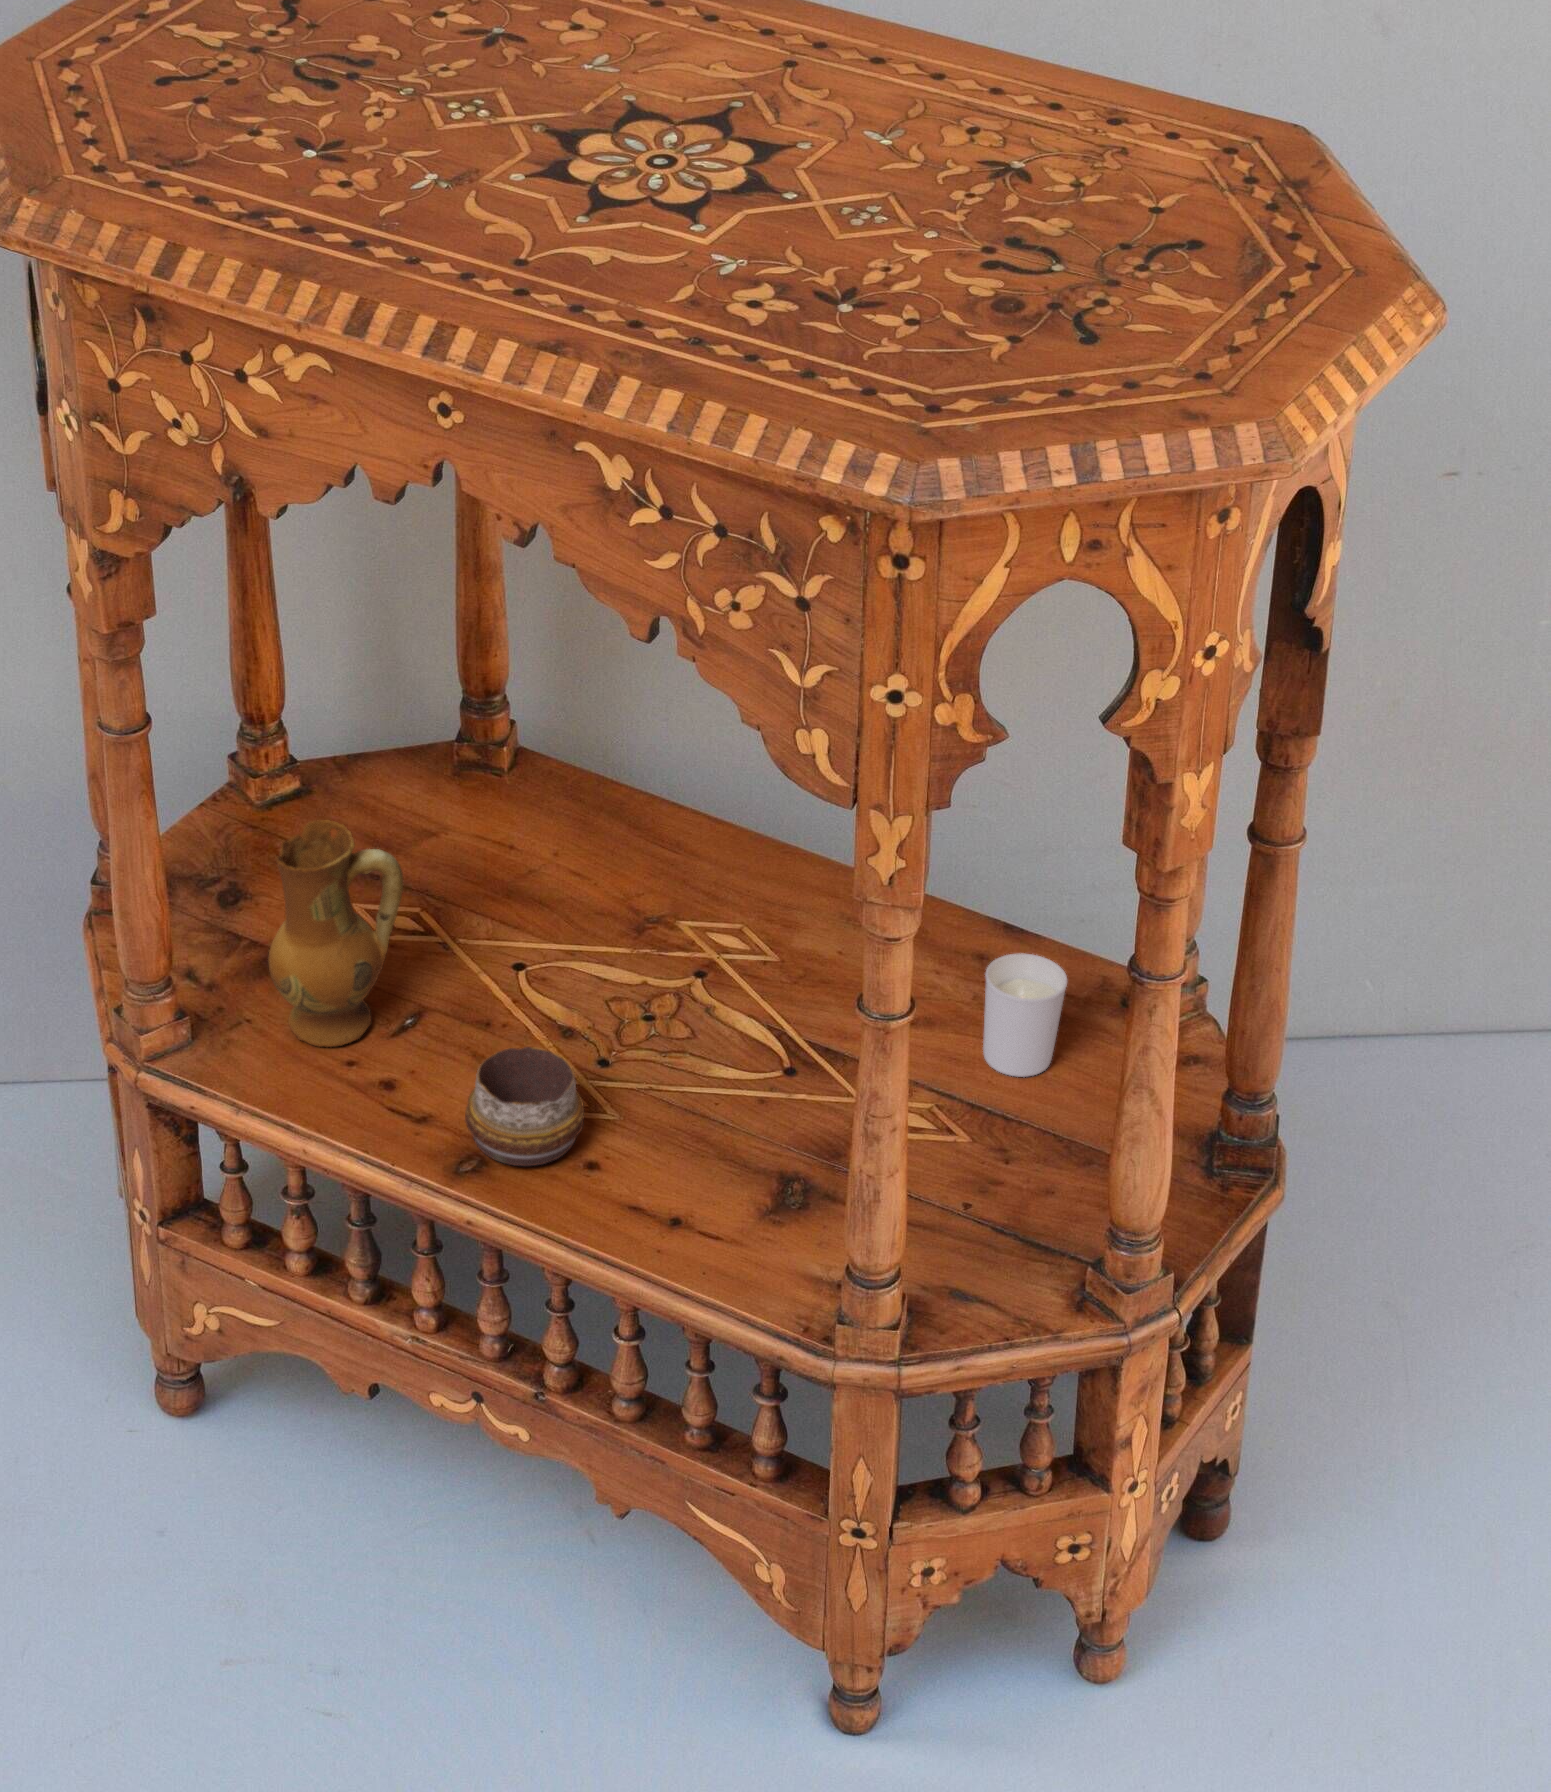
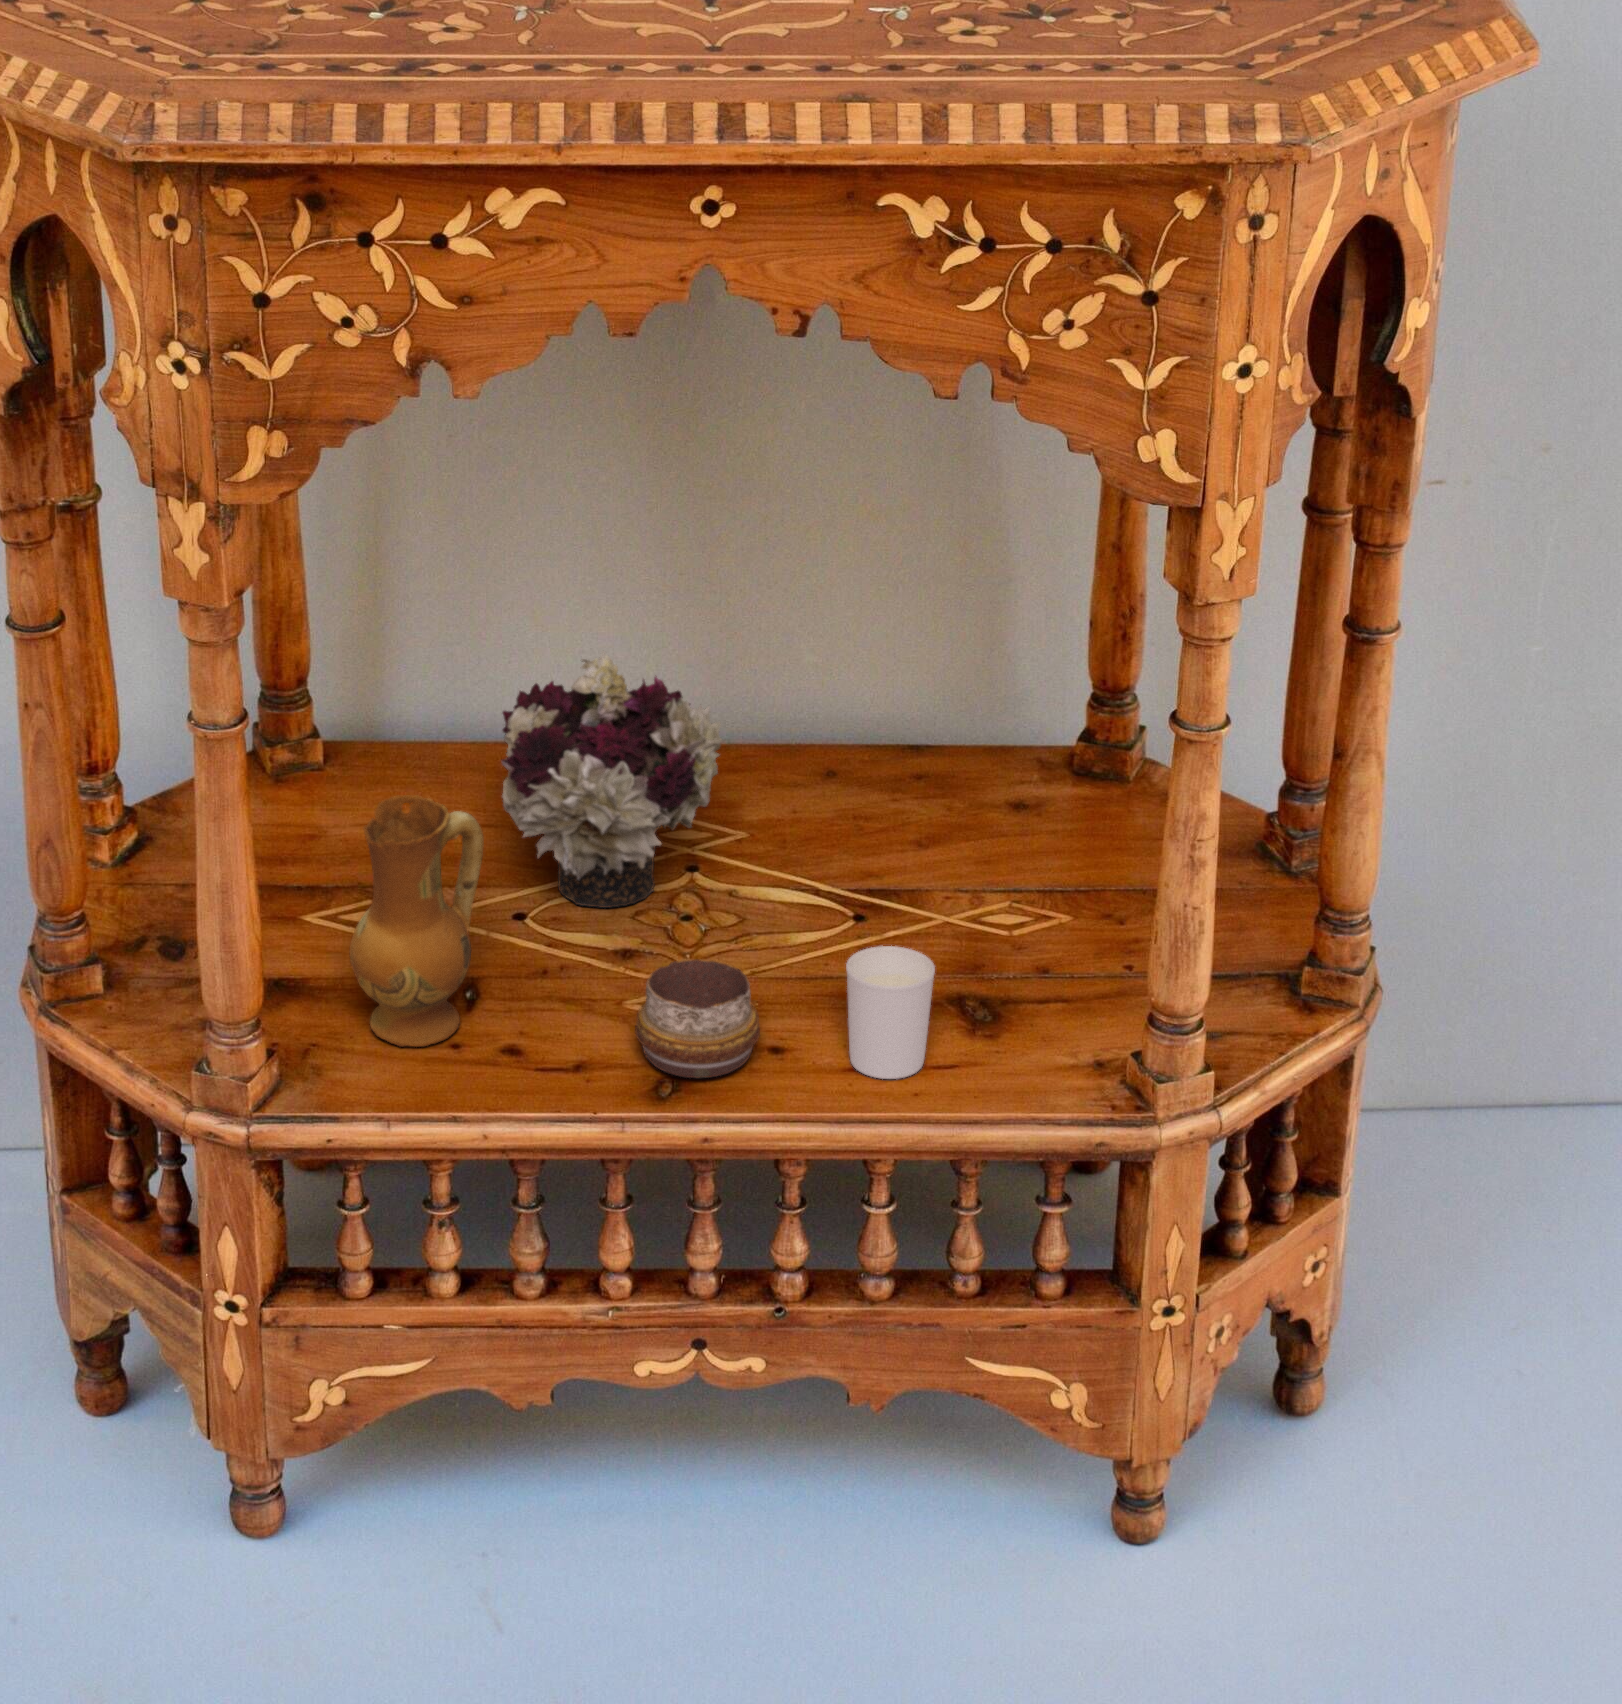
flower arrangement: none [495,726,739,968] -> present [501,651,722,908]
candle holder: present [983,953,1068,1077] -> present [846,946,935,1079]

